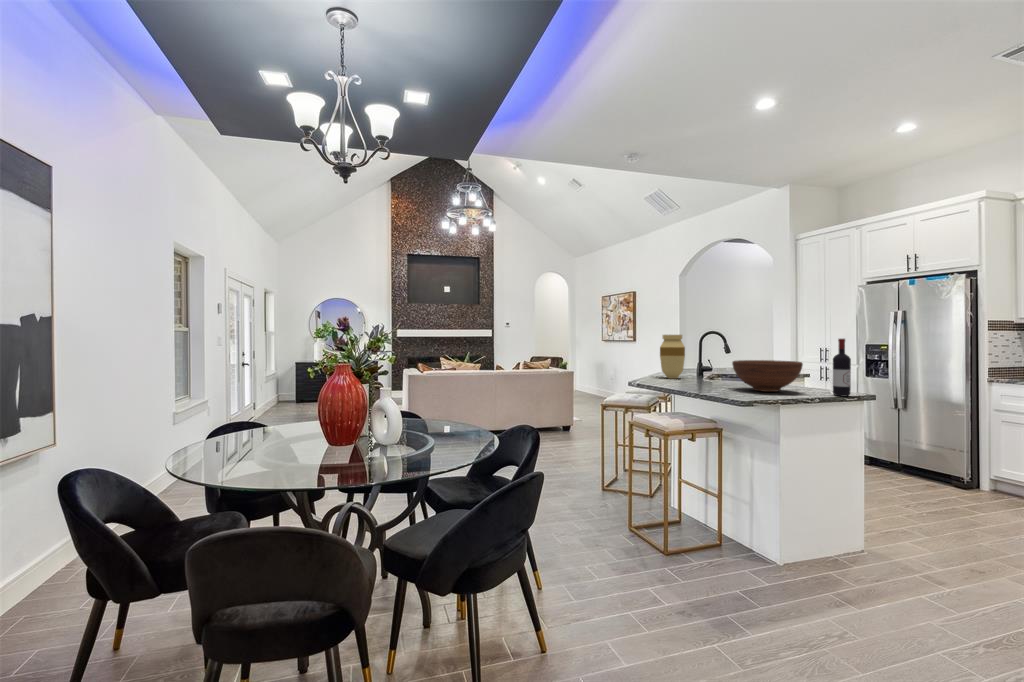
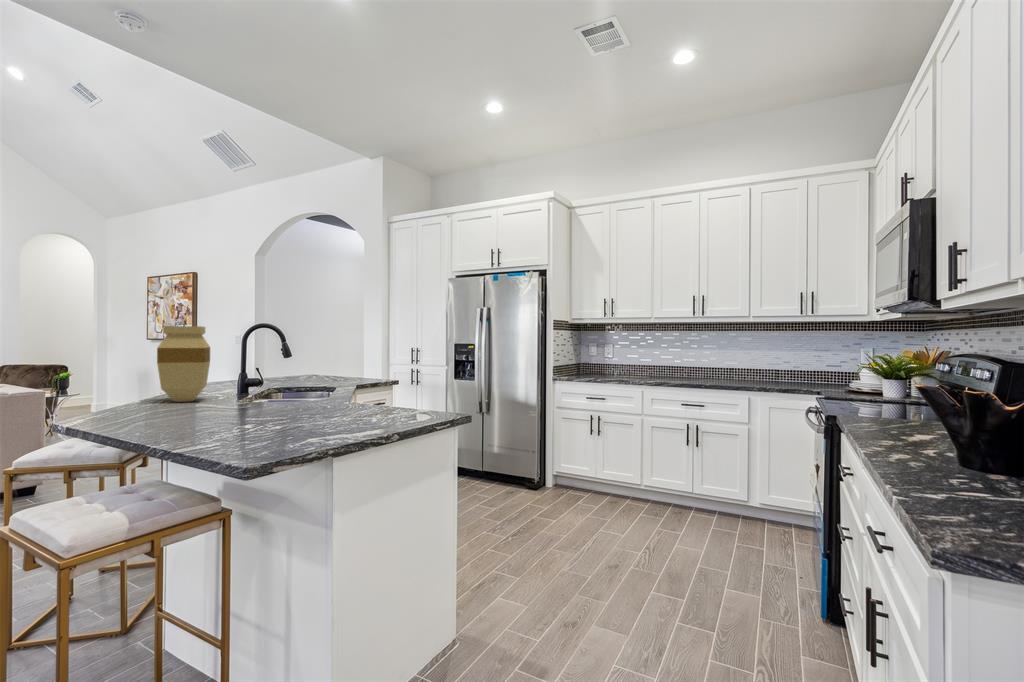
wine bottle: present [833,339,851,396] -> none [420,335,443,419]
fruit bowl: present [732,360,803,392] -> none [272,368,380,421]

